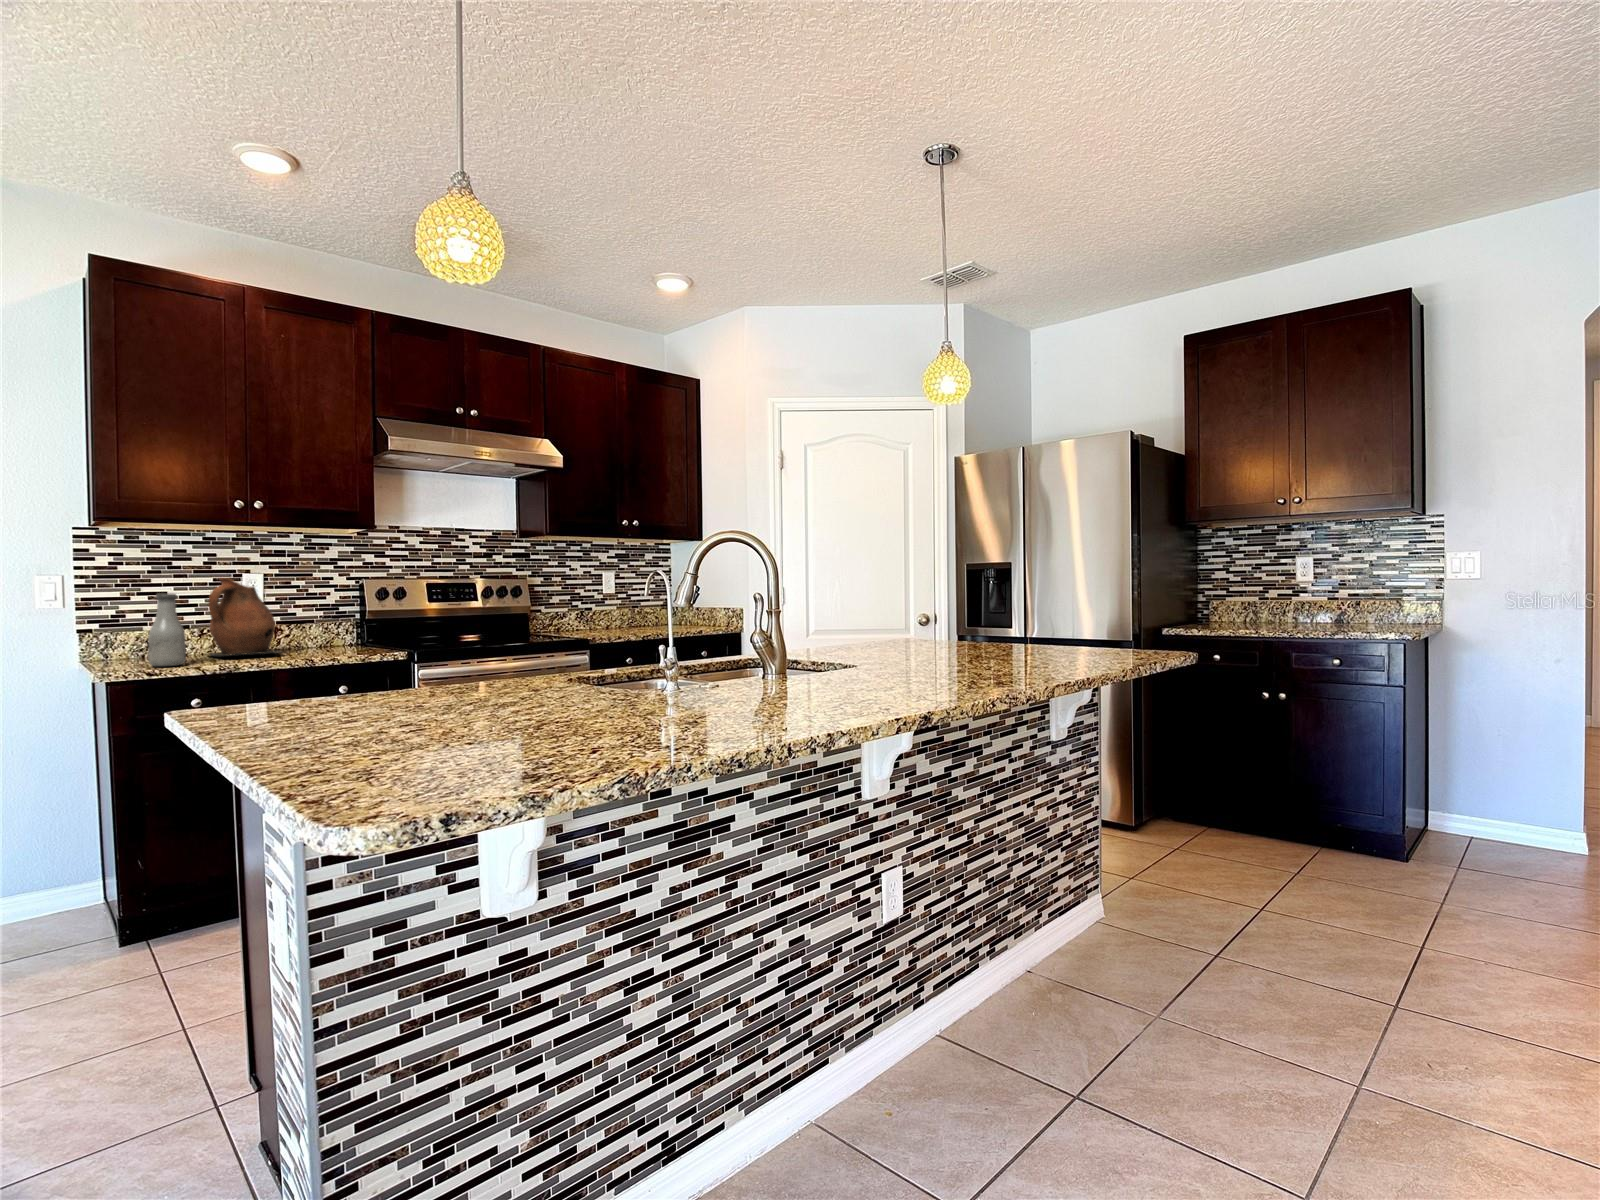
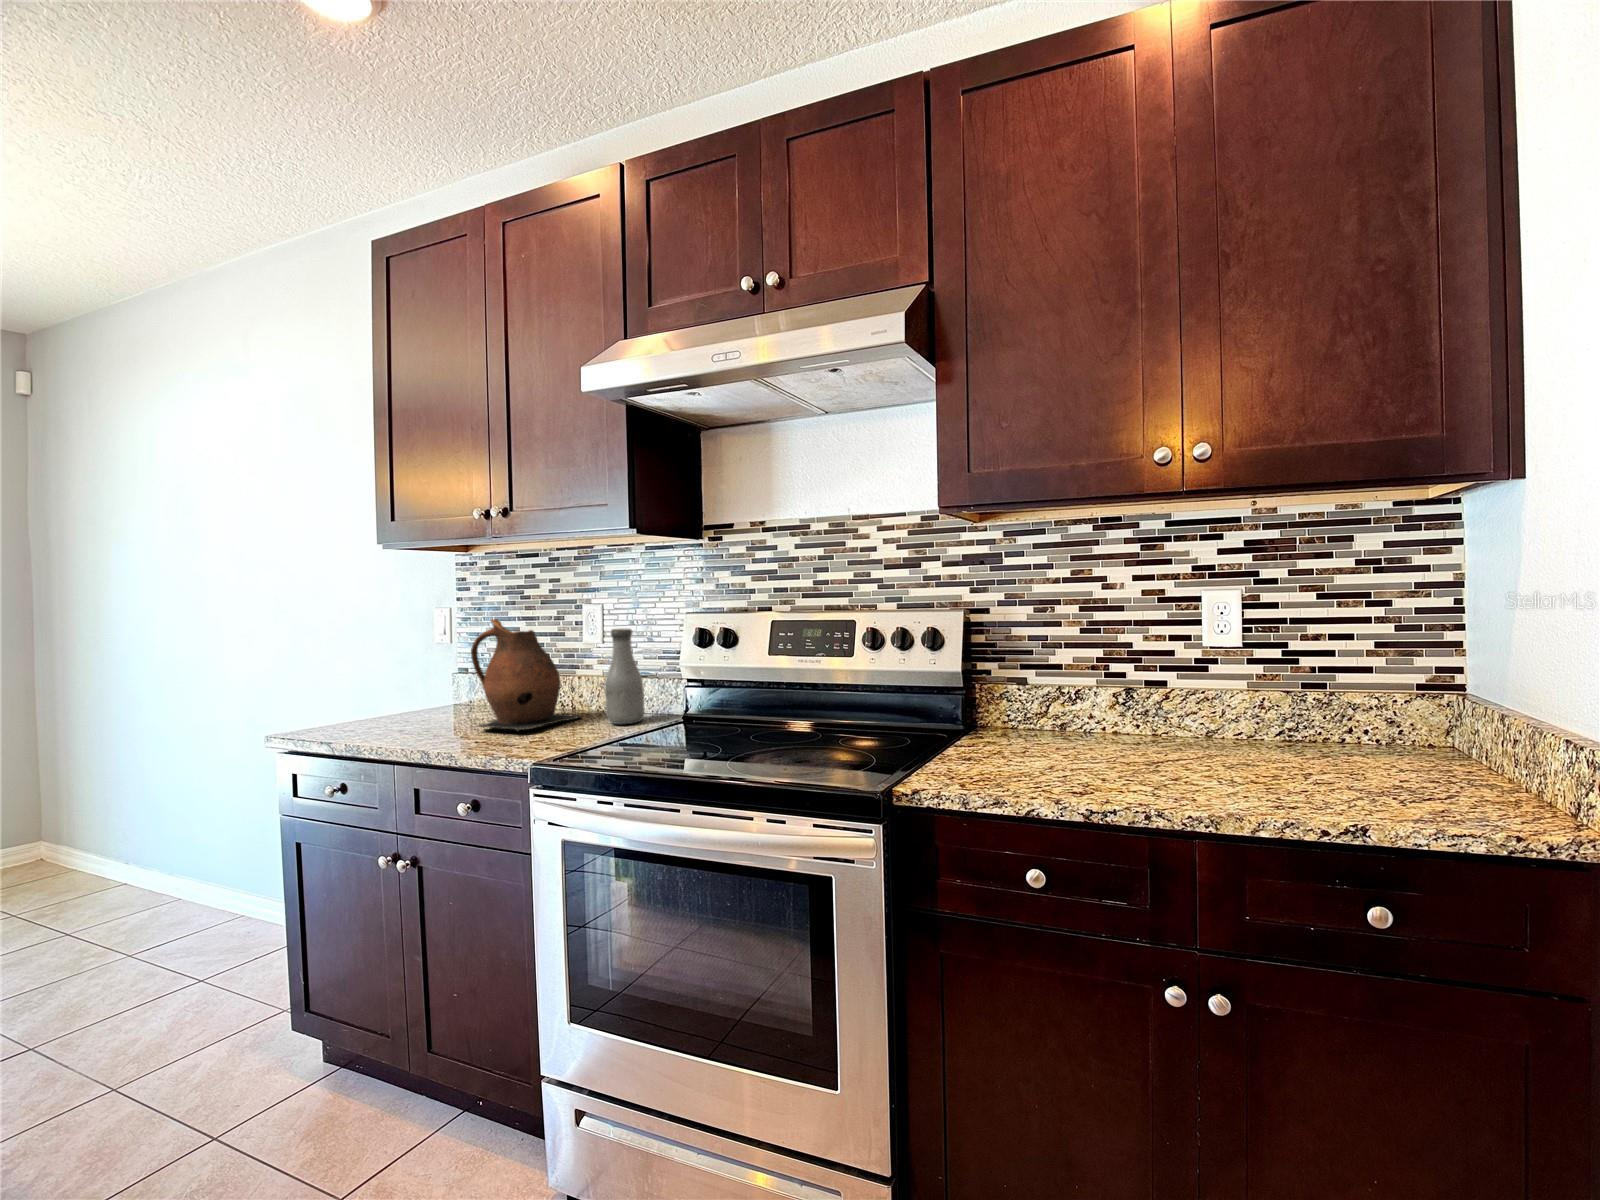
bottle: present [148,593,186,666] -> present [605,629,645,724]

